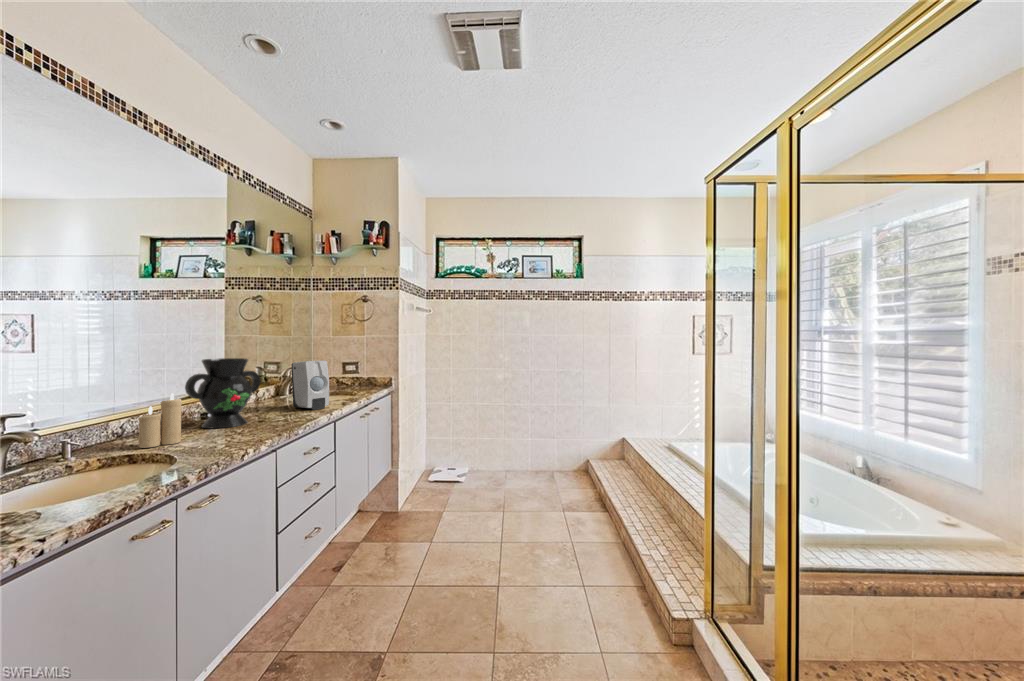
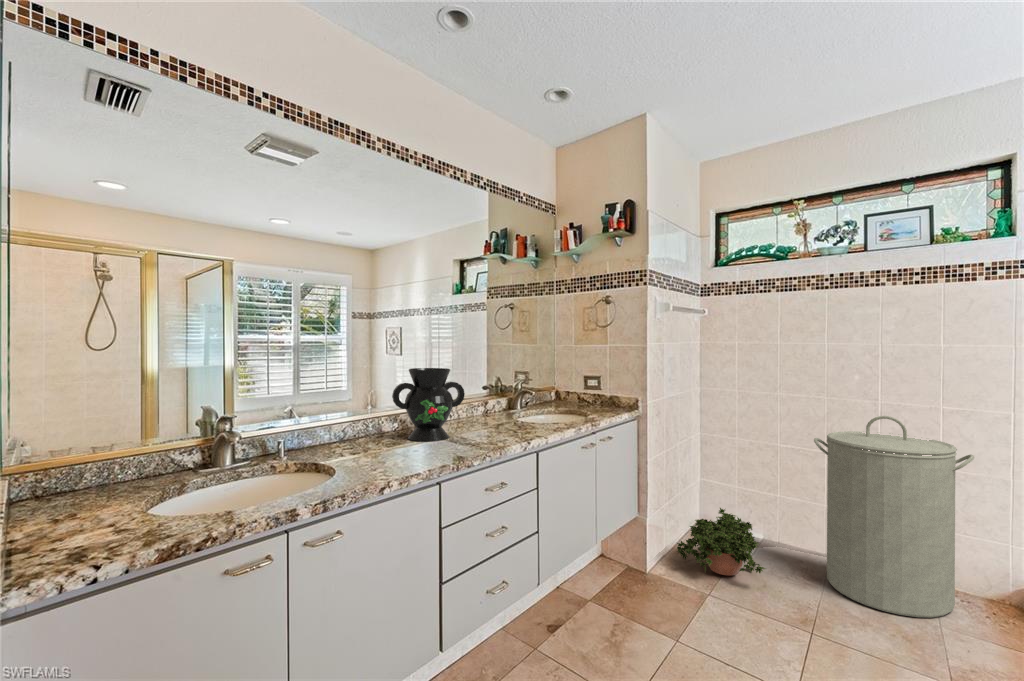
soap dispenser: present [291,360,329,410] -> none [506,374,541,431]
laundry hamper: none [502,378,579,494] -> present [814,416,974,618]
candle: present [138,393,182,448] -> none [340,401,376,453]
potted plant: none [416,451,480,499] -> present [677,508,765,575]

